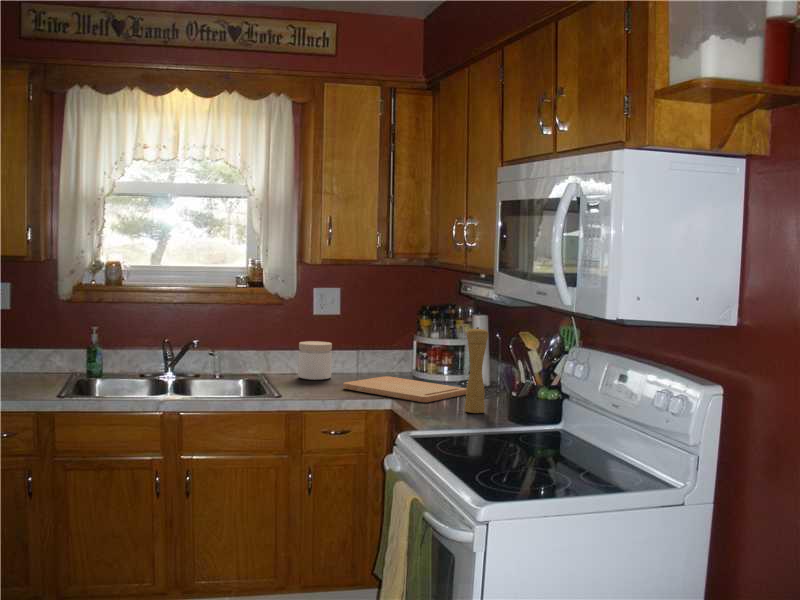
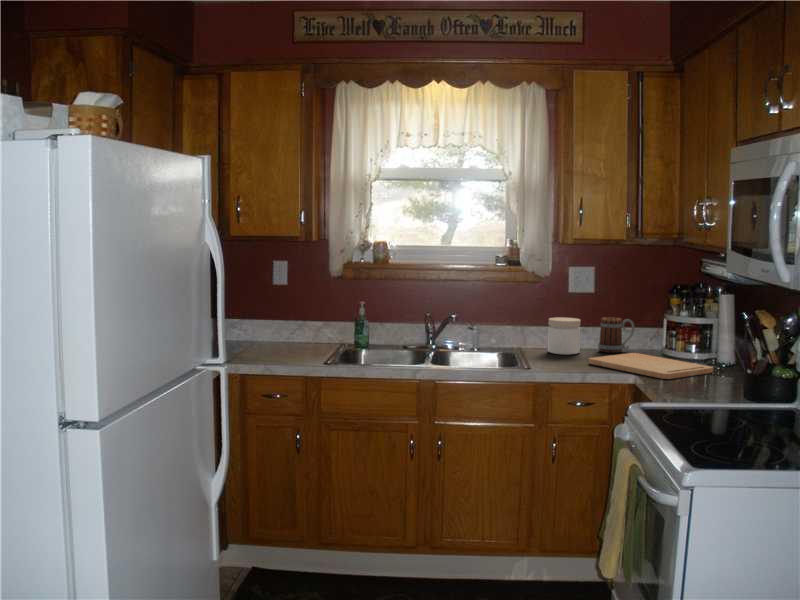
pepper mill: present [465,327,488,413] -> none [704,307,728,391]
mug: none [349,341,385,377] -> present [598,317,635,353]

